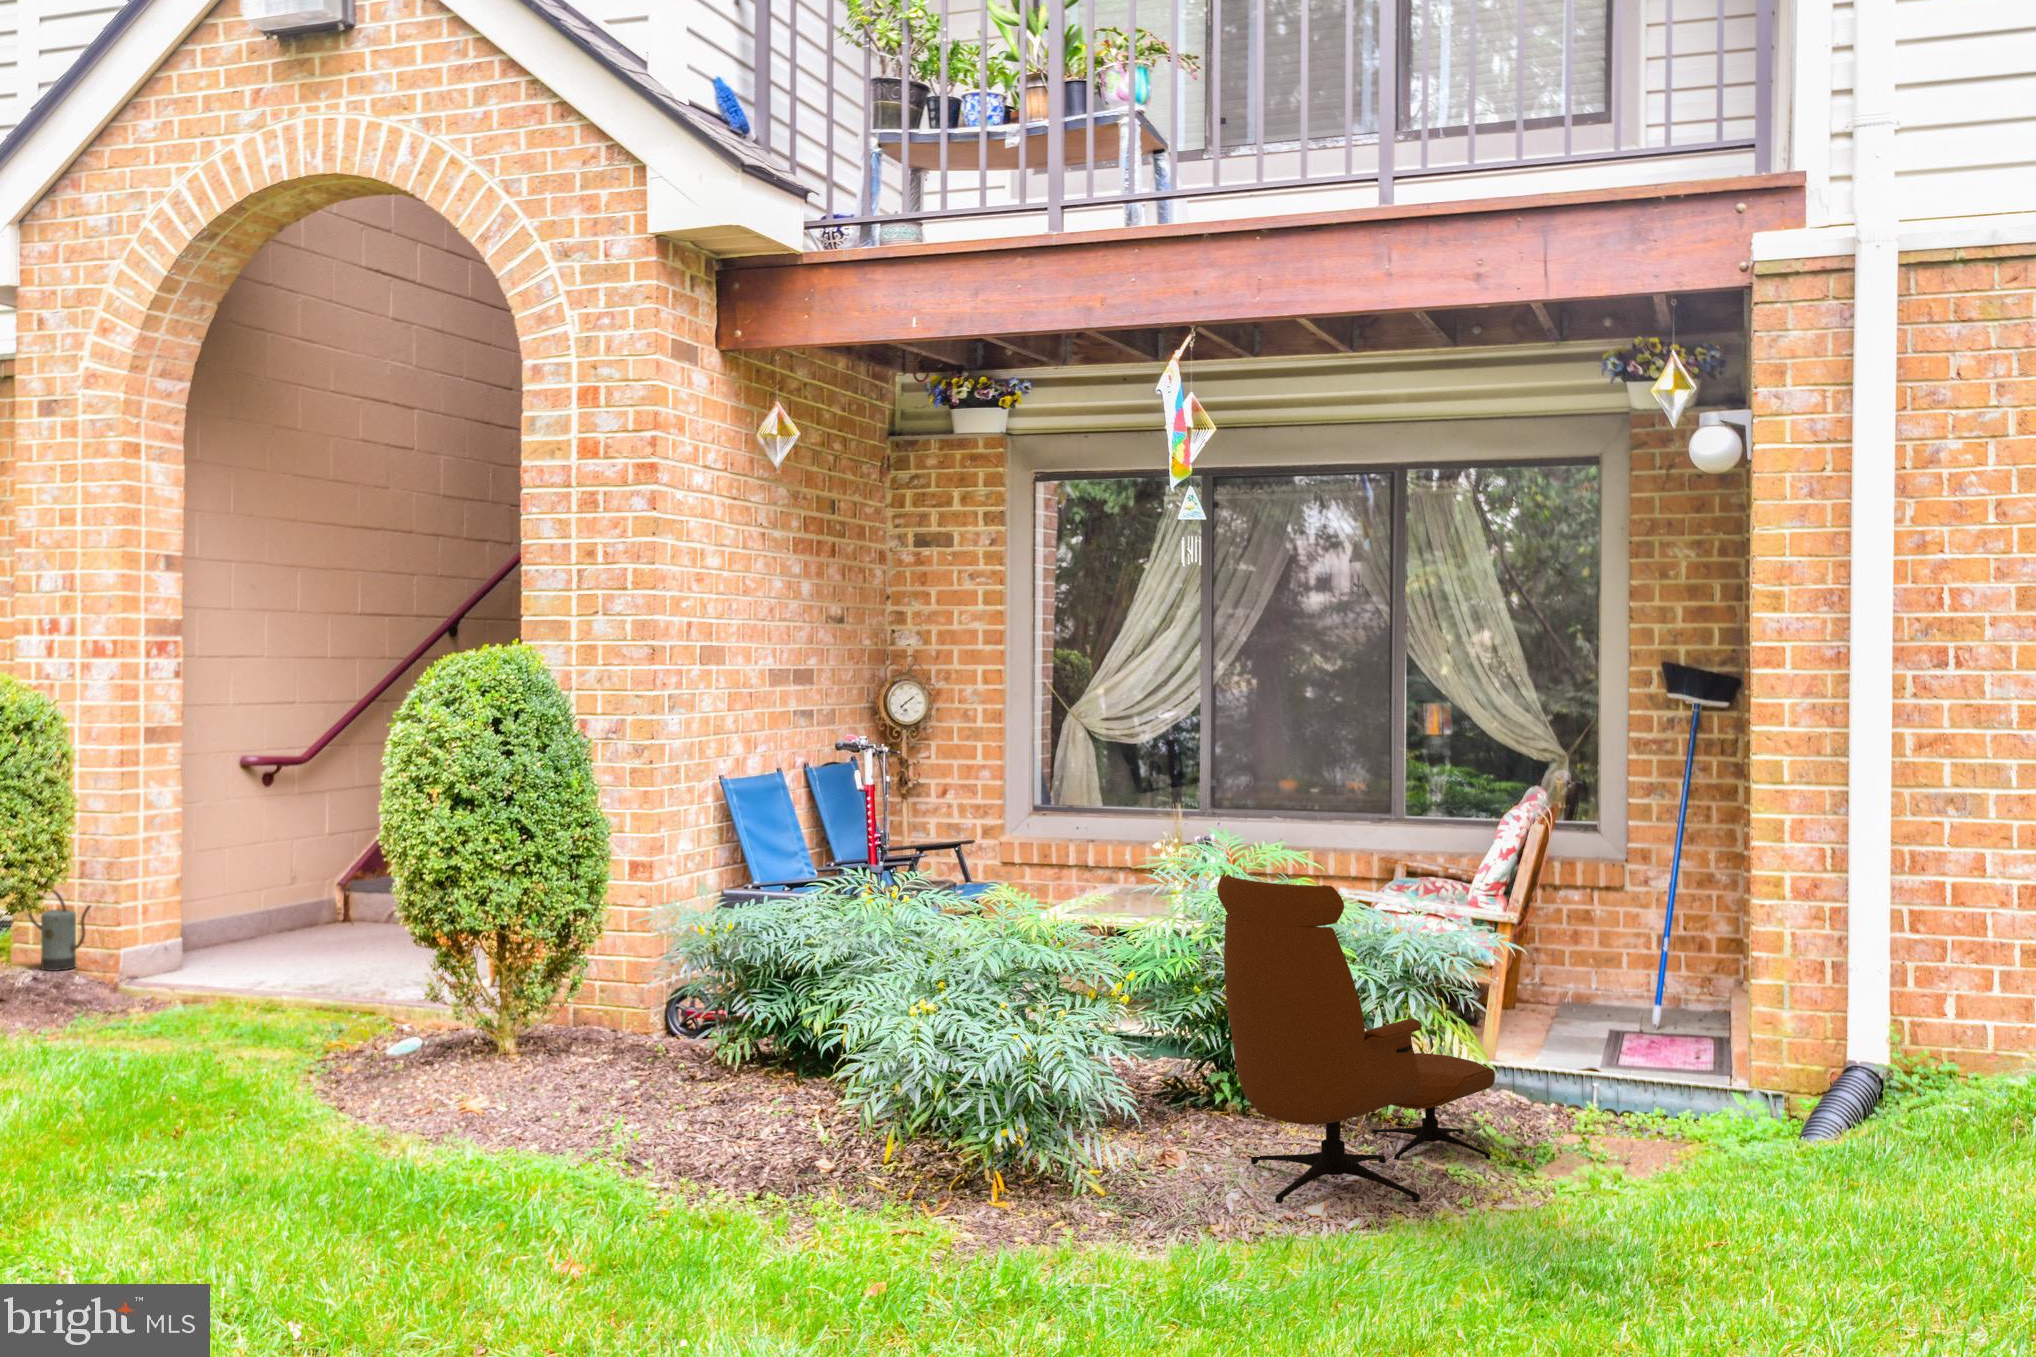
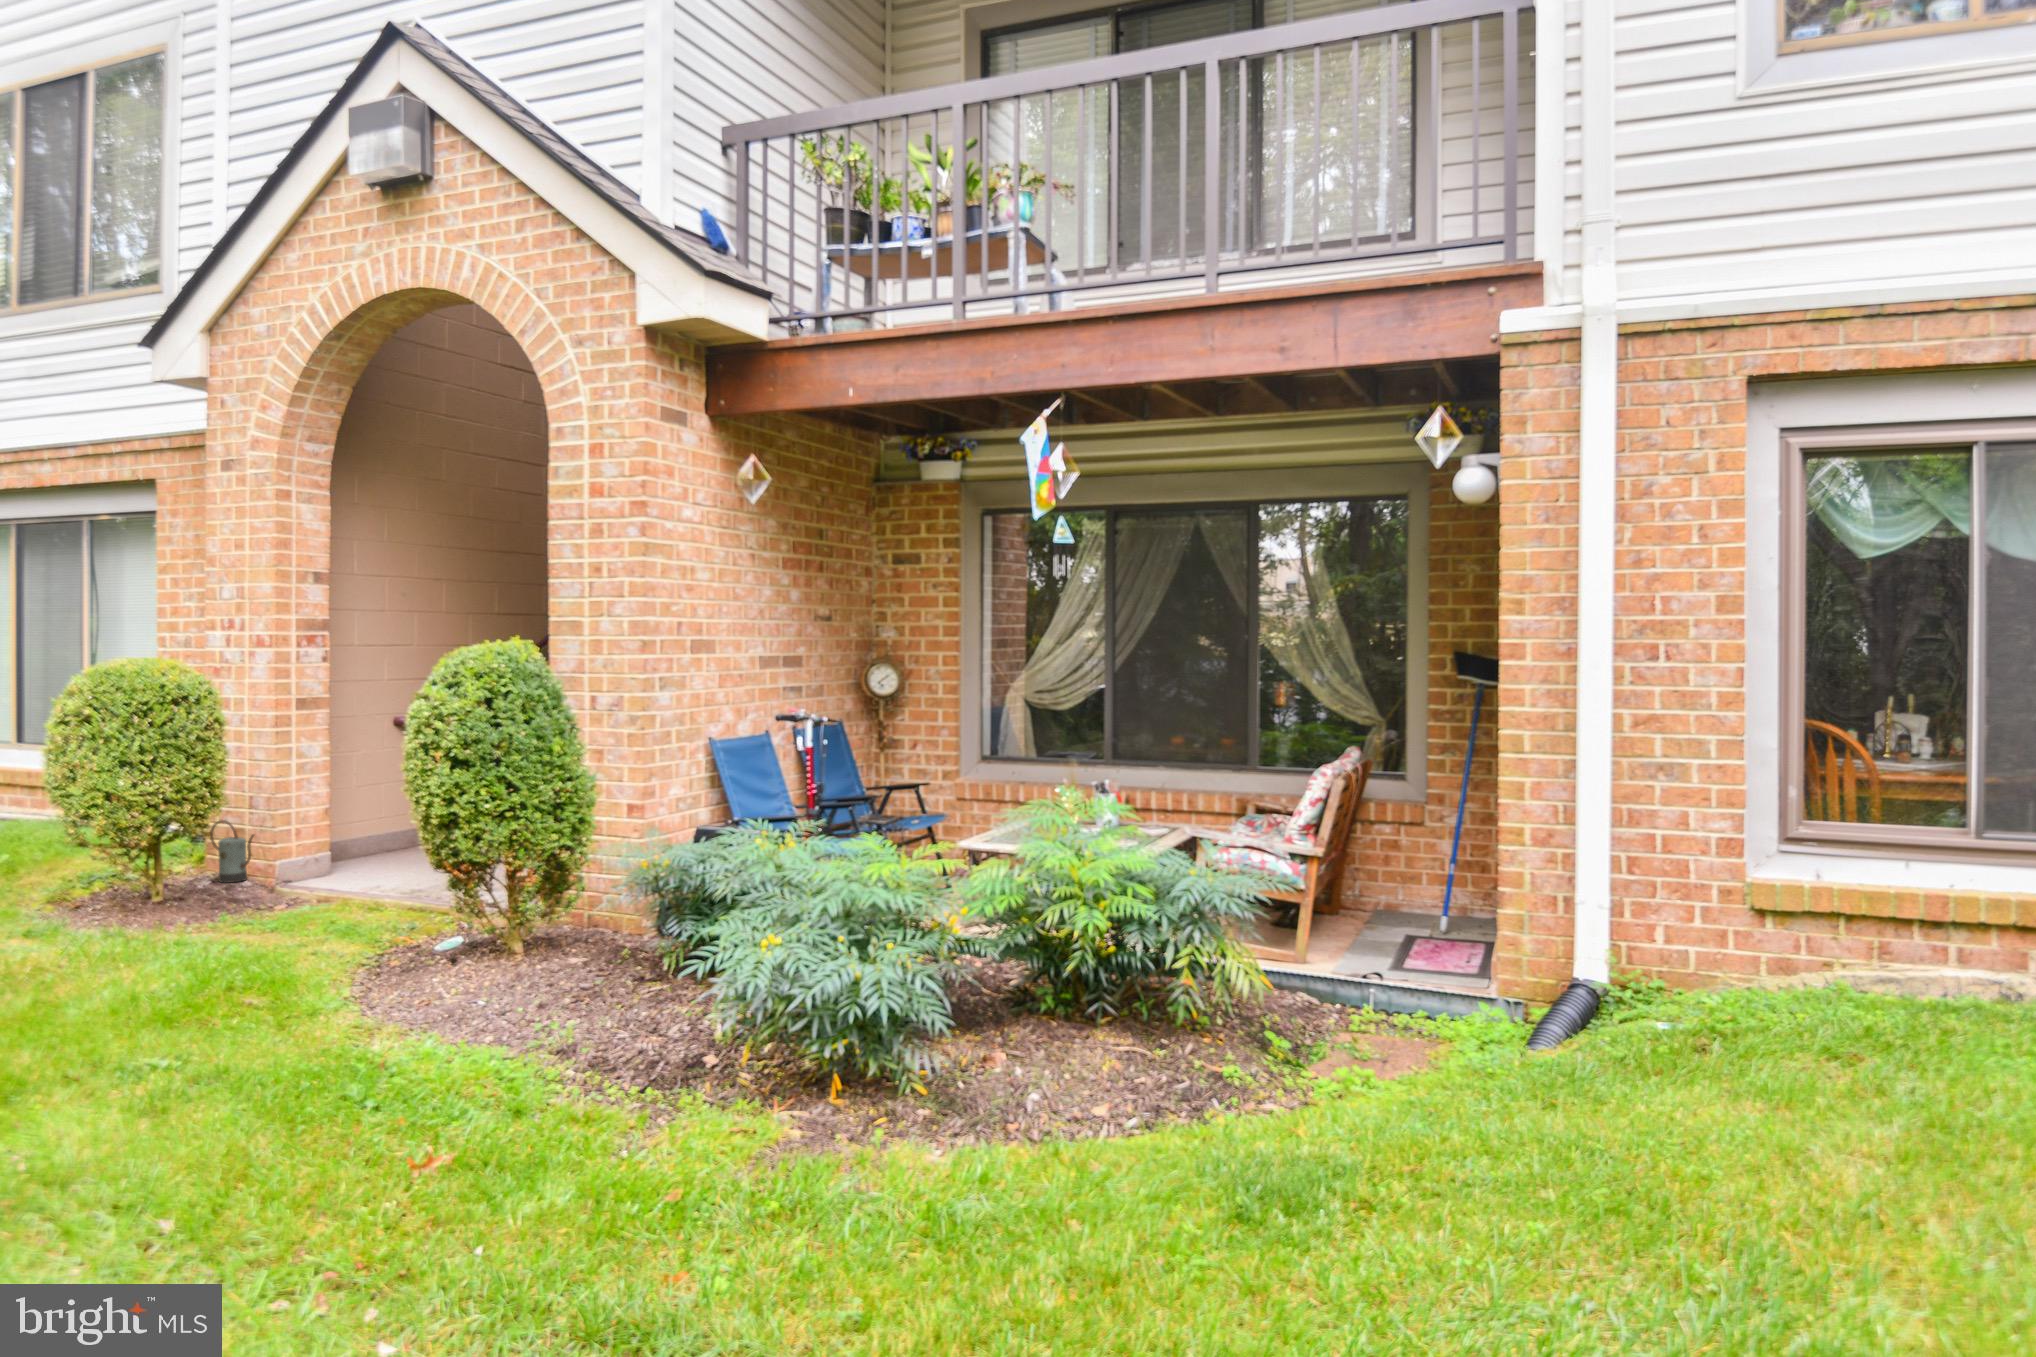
lounge chair: present [1217,874,1495,1204] -> none [1016,828,1271,1110]

